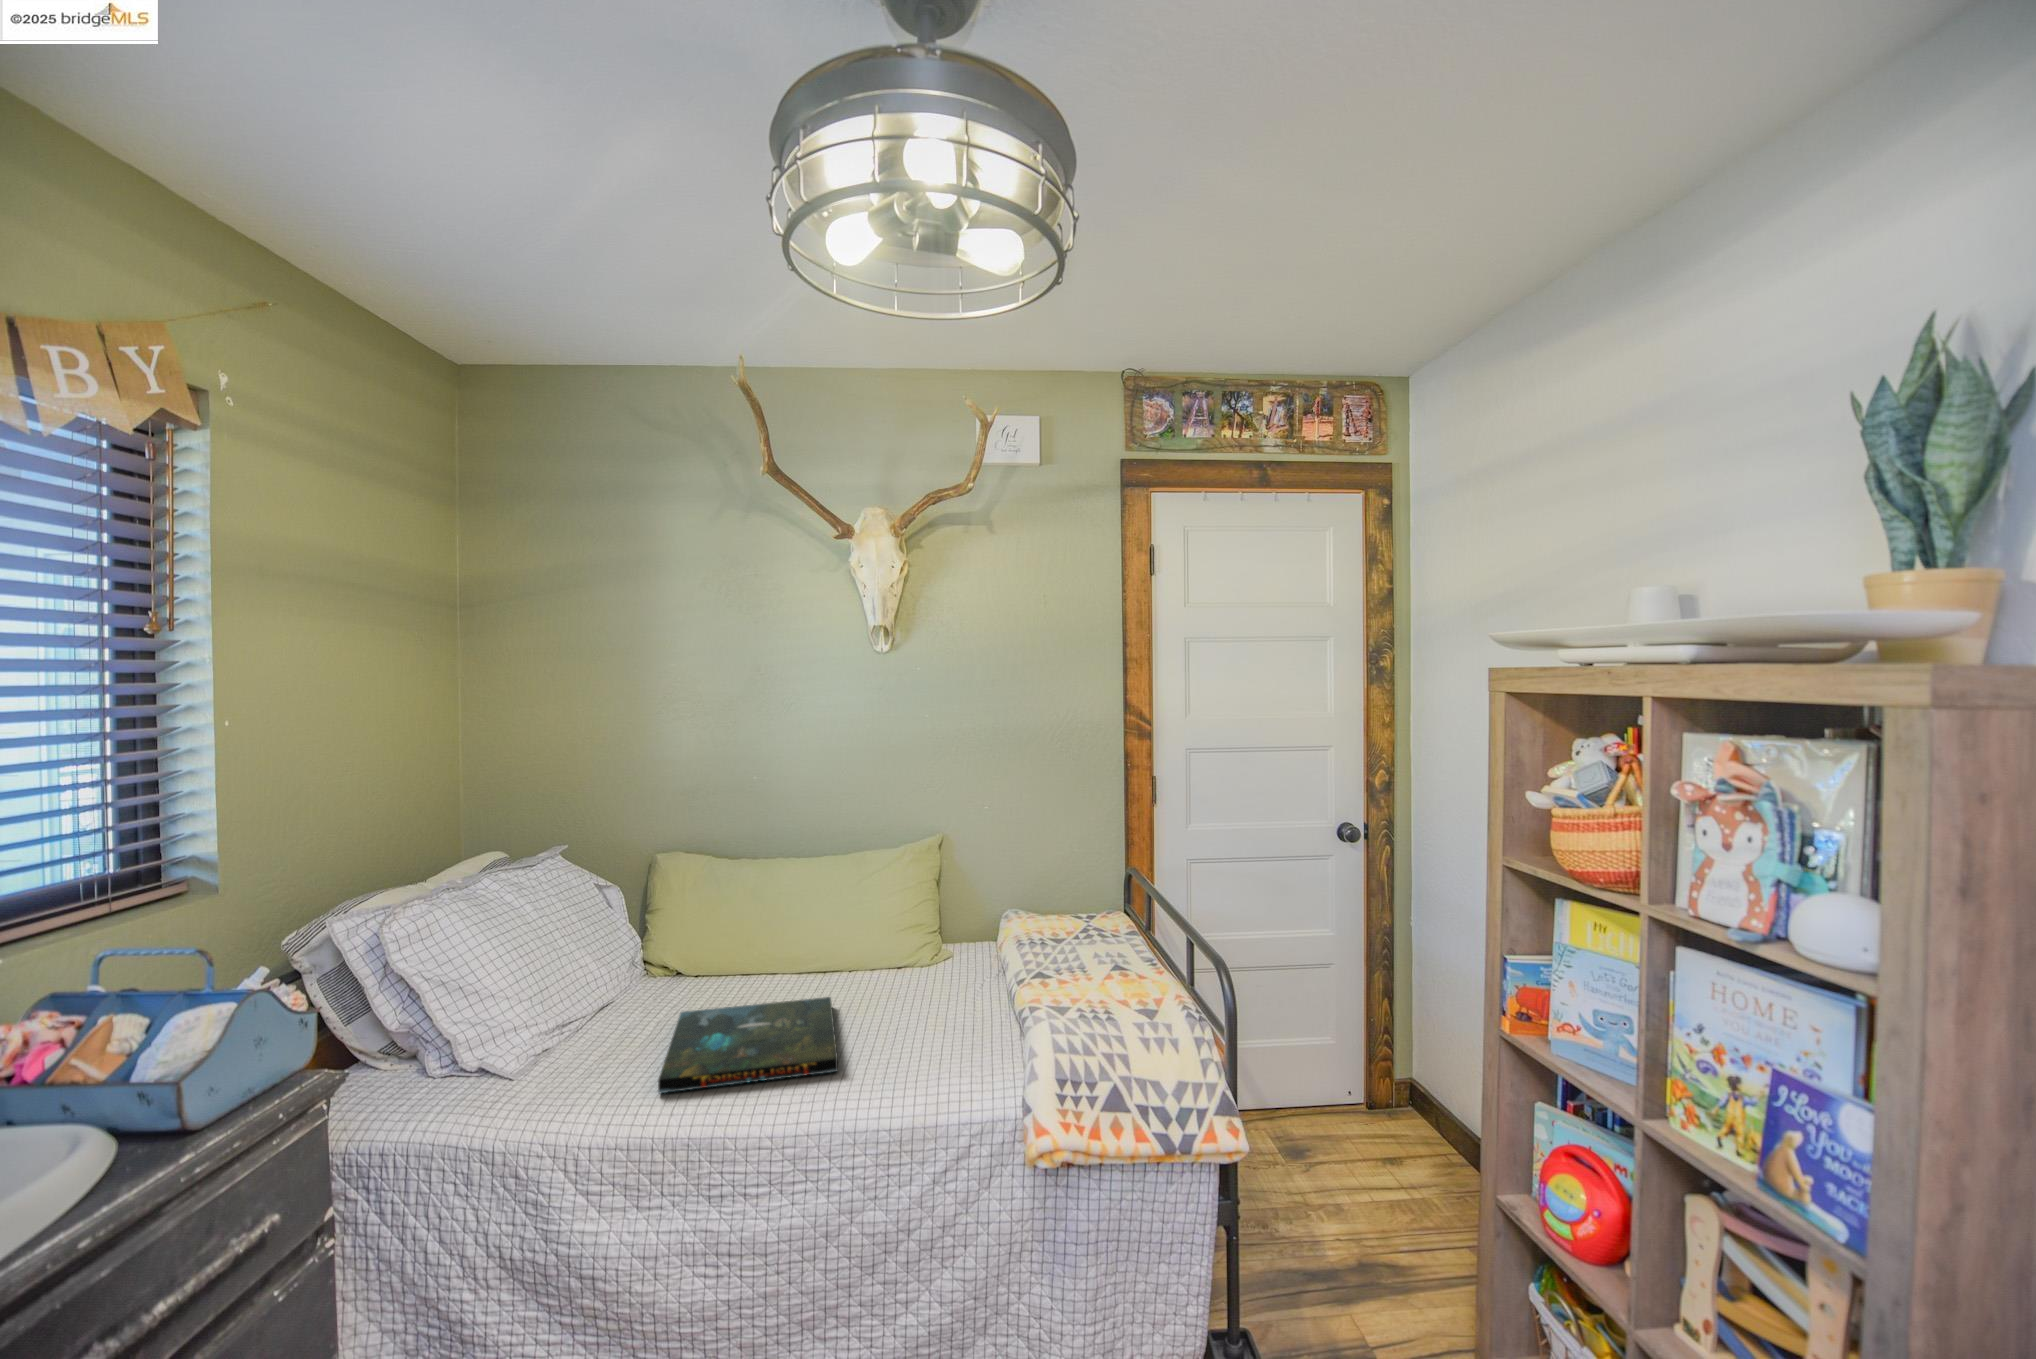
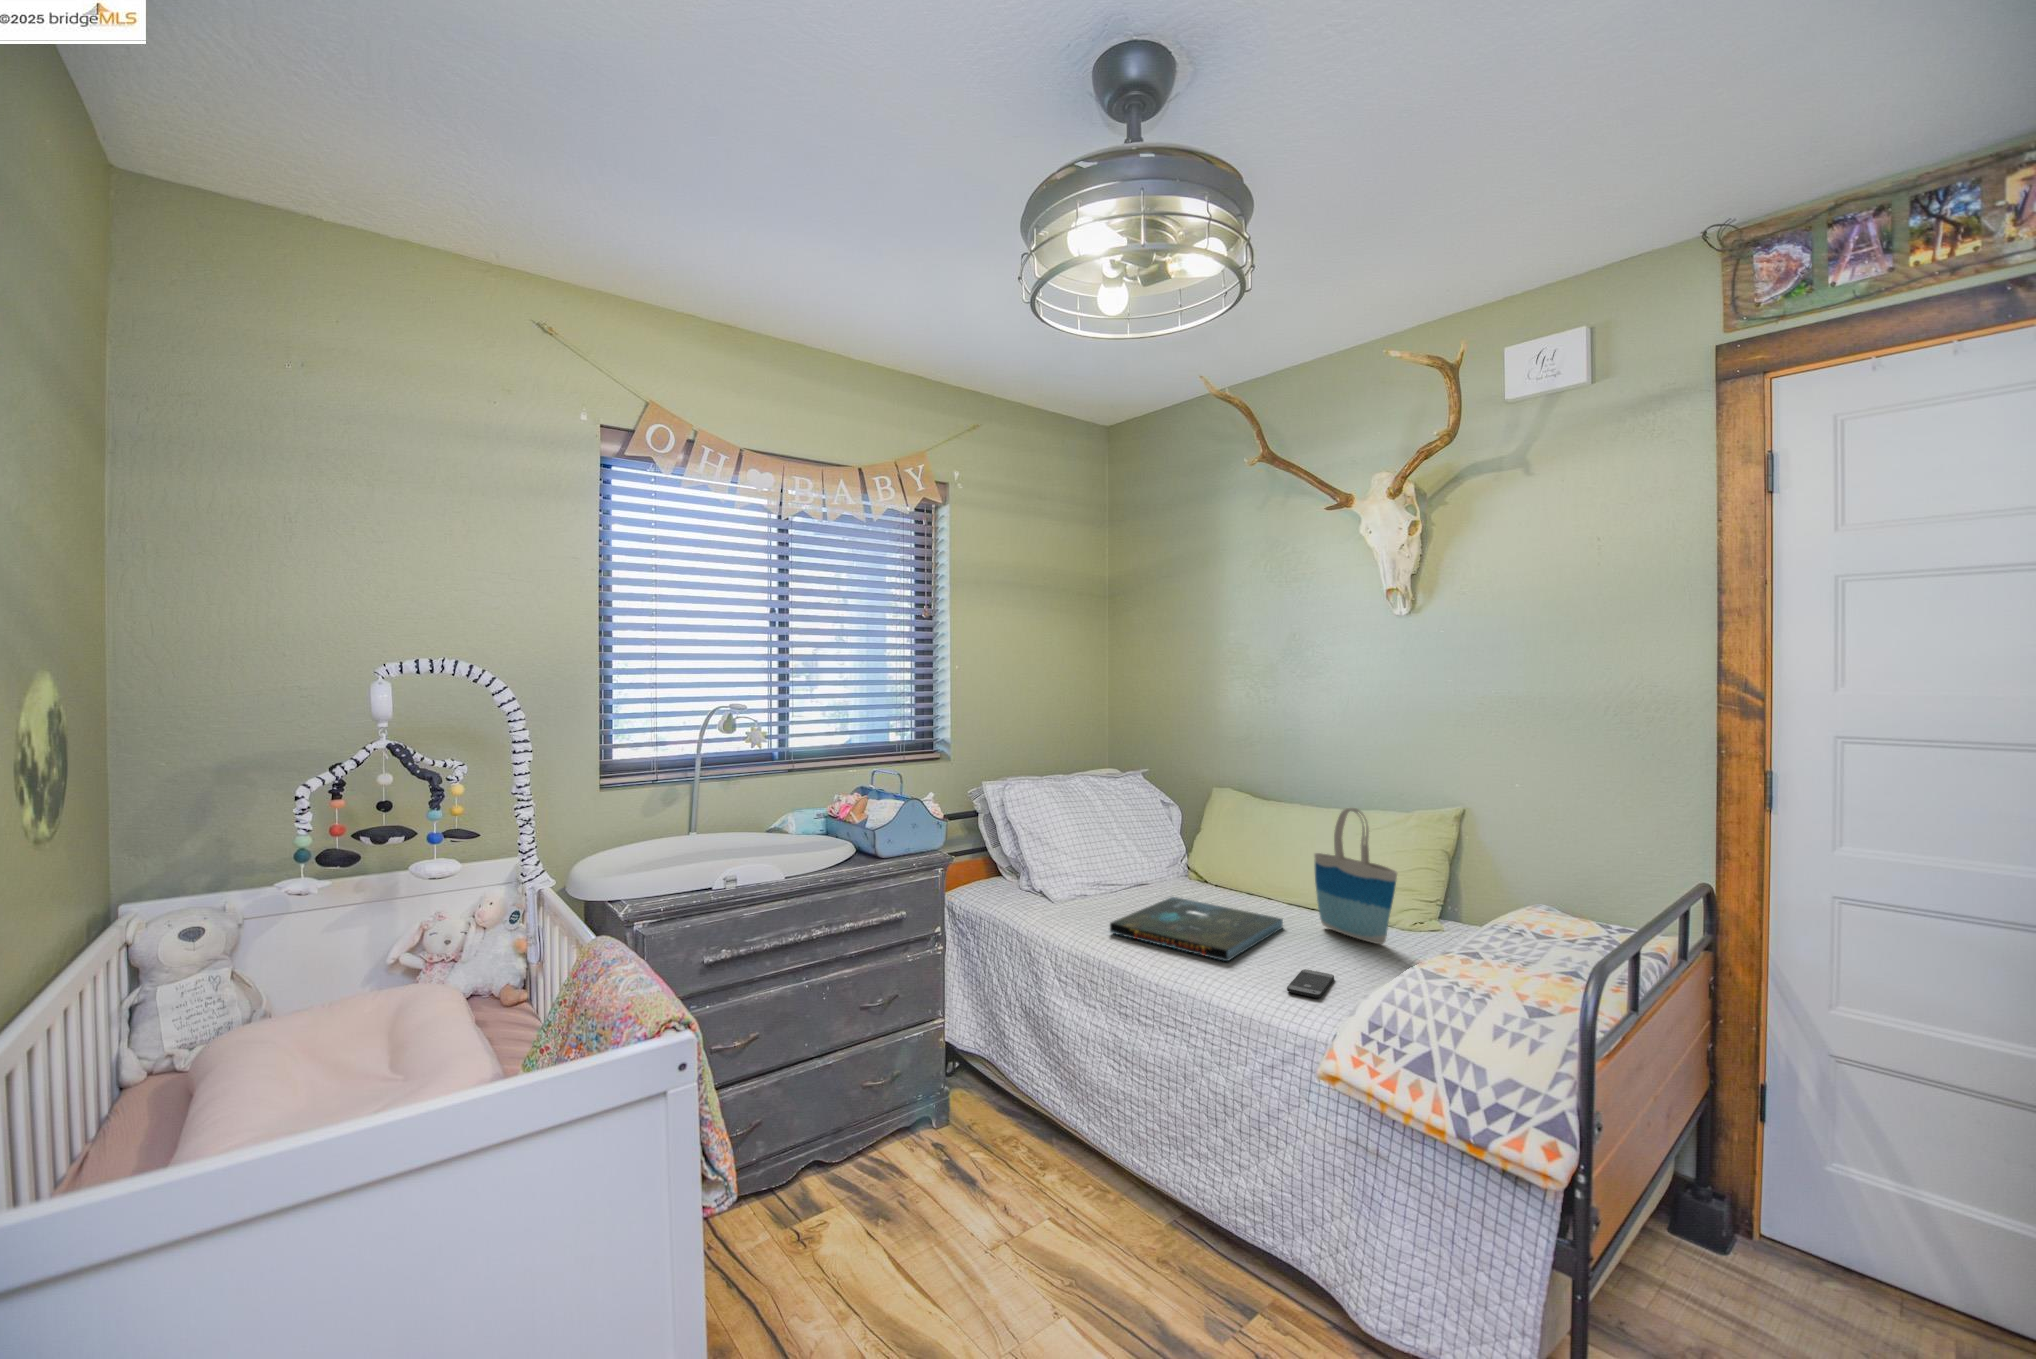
tote bag: none [853,858,951,993] -> present [1314,808,1397,944]
smartphone: none [915,1043,964,1080] -> present [1287,969,1334,998]

